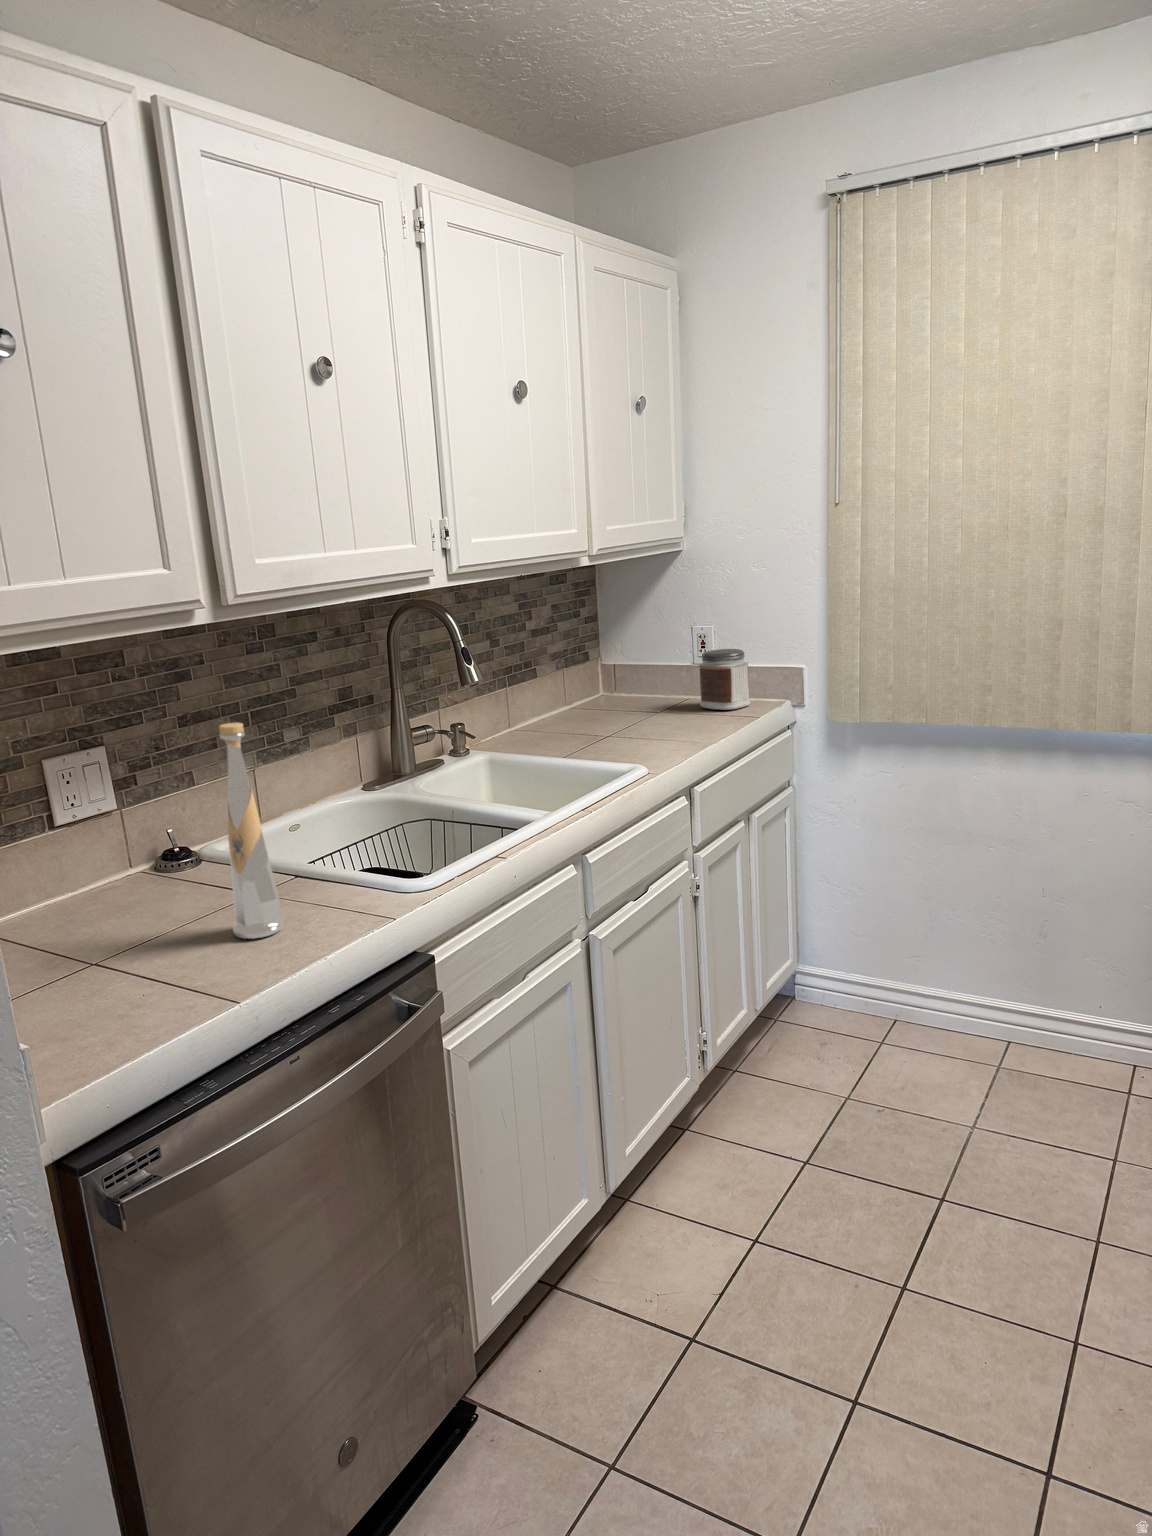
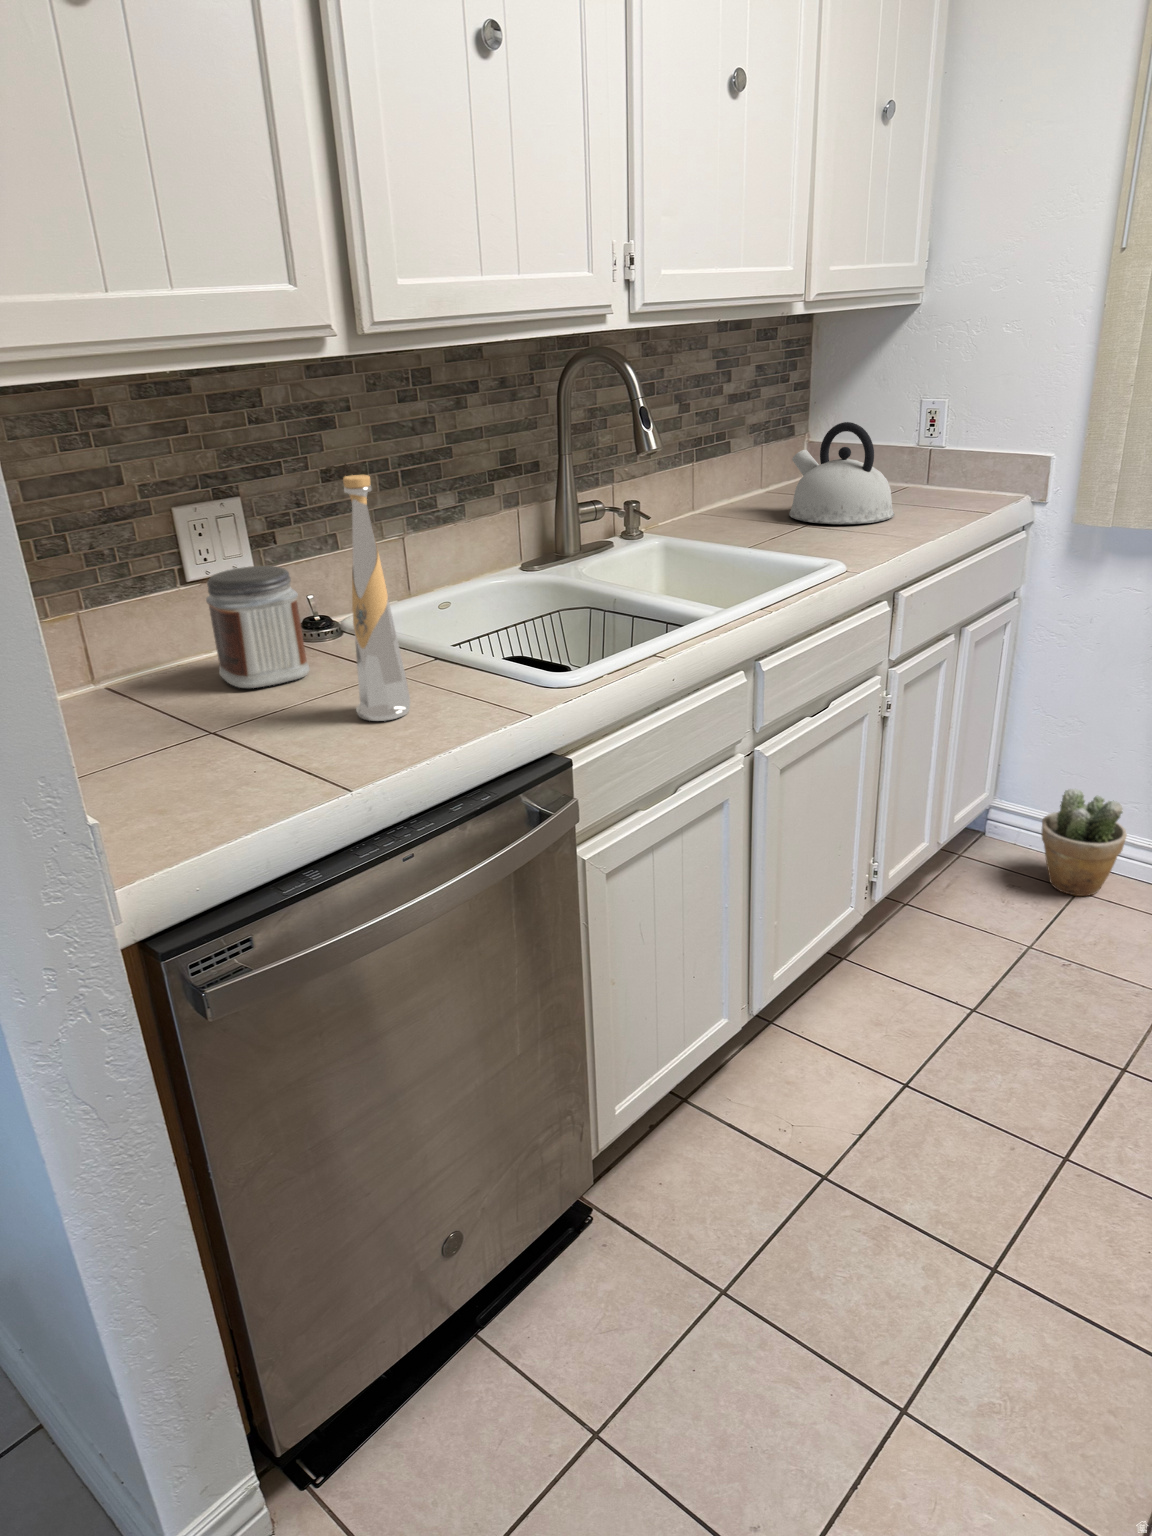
kettle: none [592,648,684,735] -> present [789,422,894,524]
jar: present [698,649,751,710] -> present [206,566,309,688]
potted plant: none [842,949,914,1046] -> present [1042,789,1127,896]

